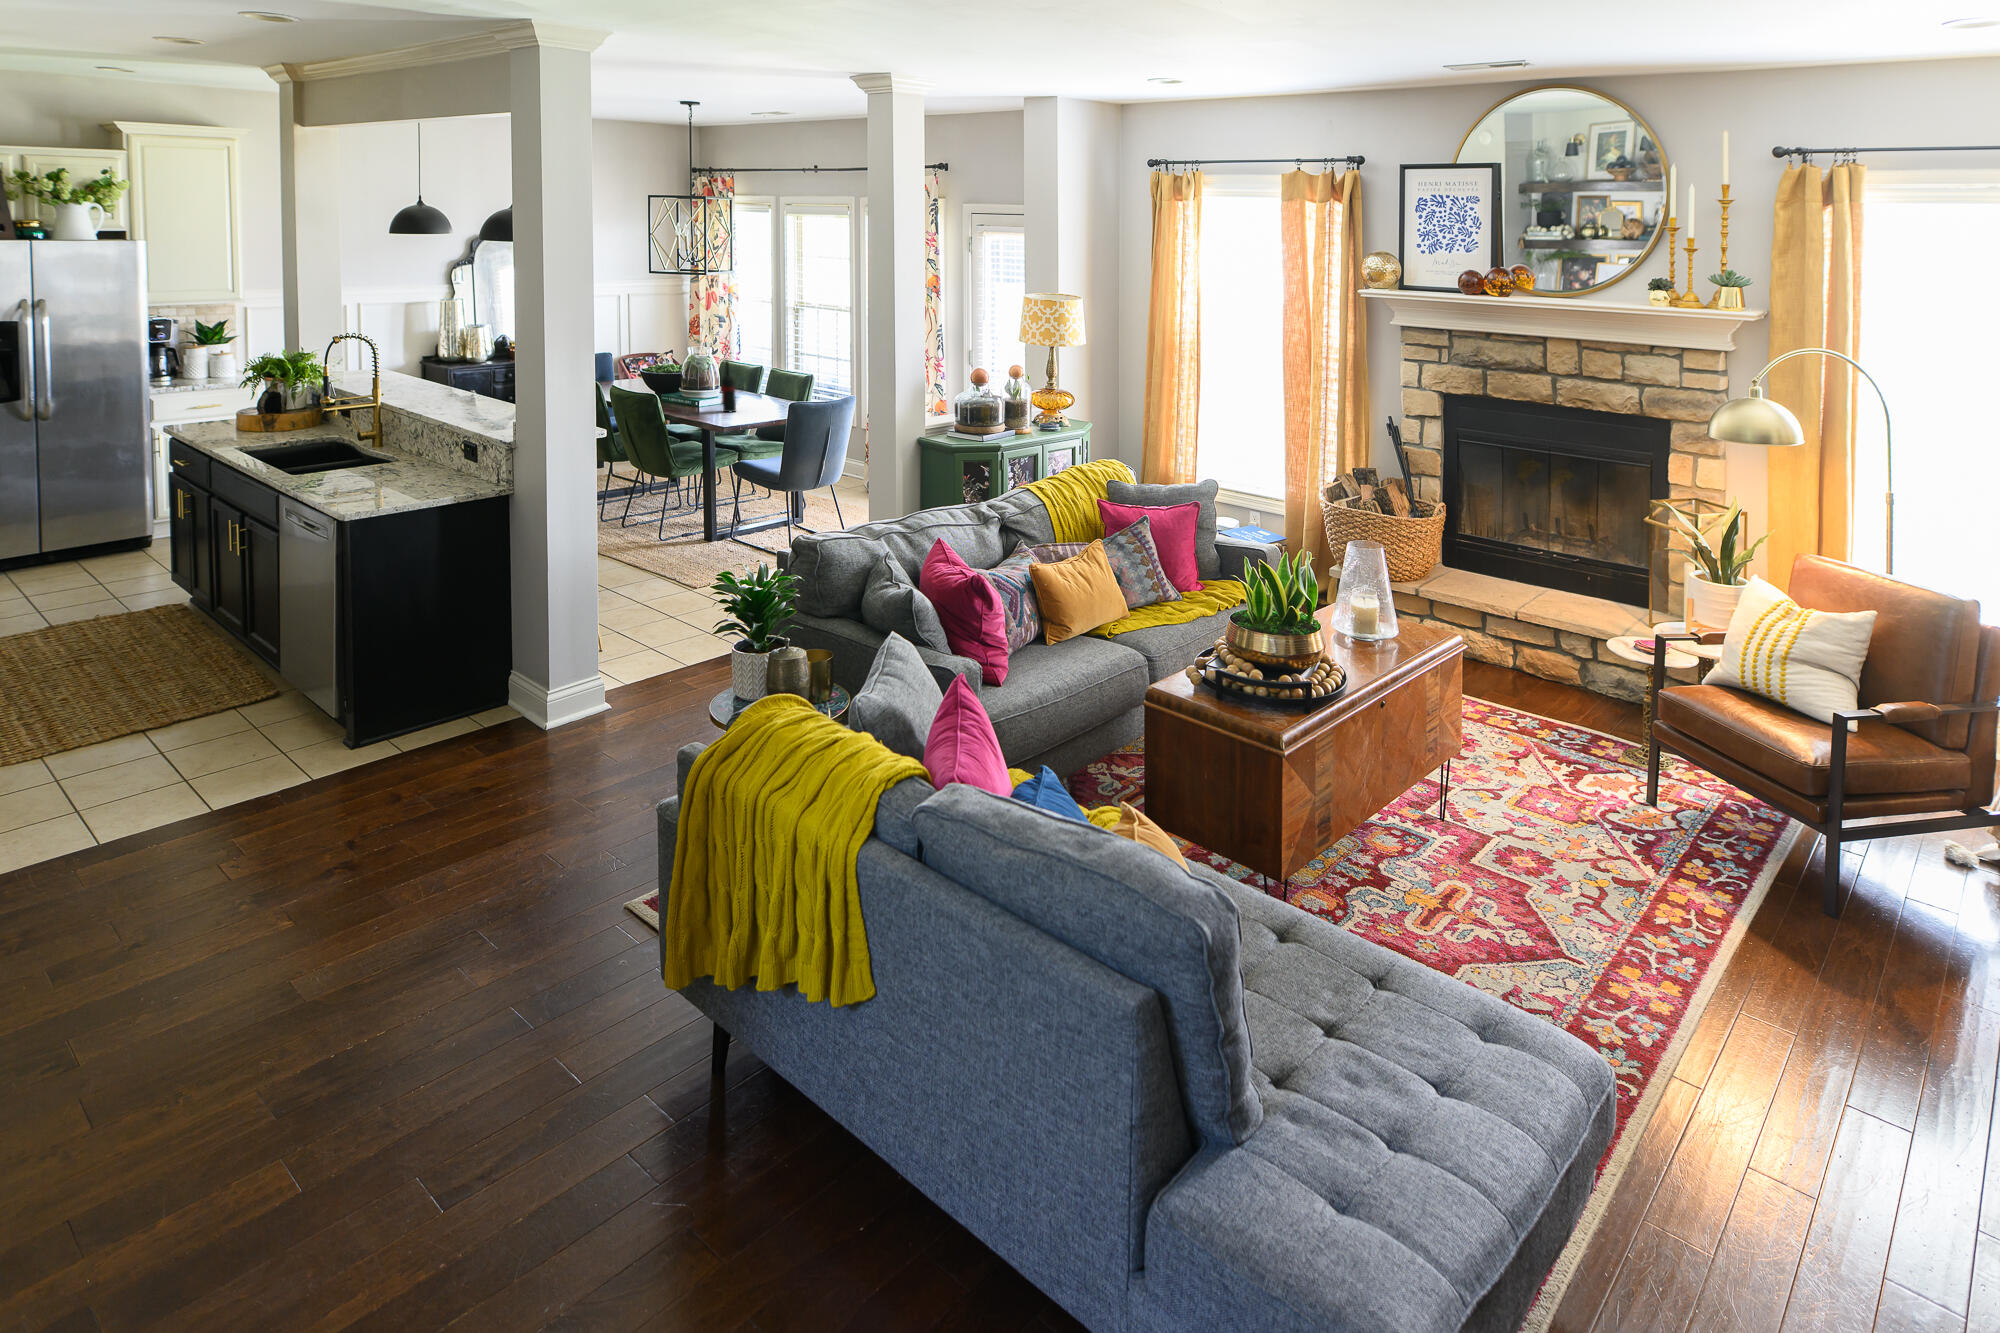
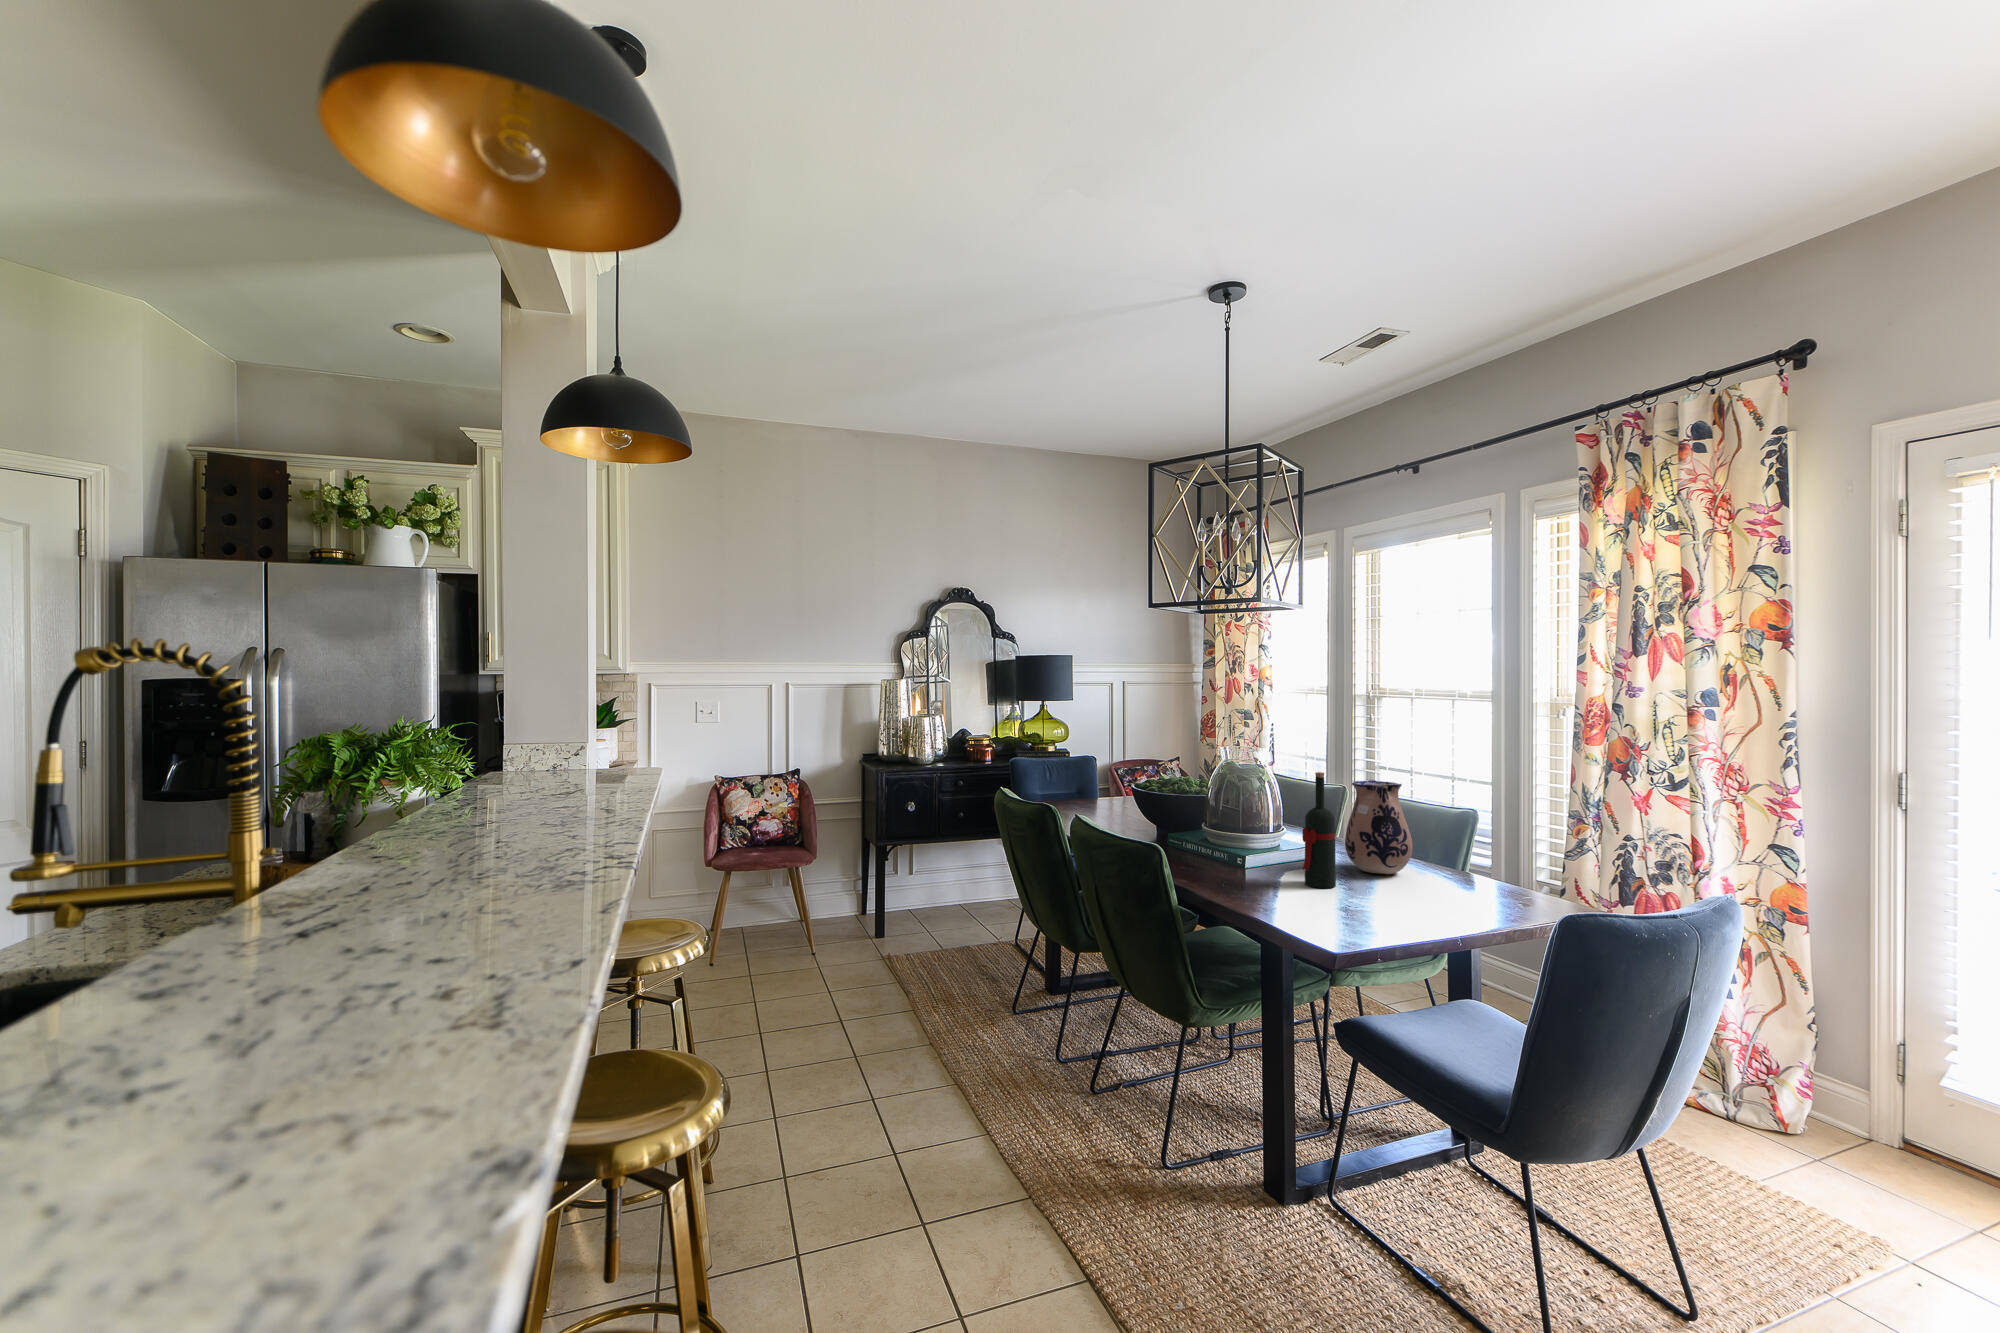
ceramic pitcher: none [745,362,774,406] -> present [1345,780,1413,874]

